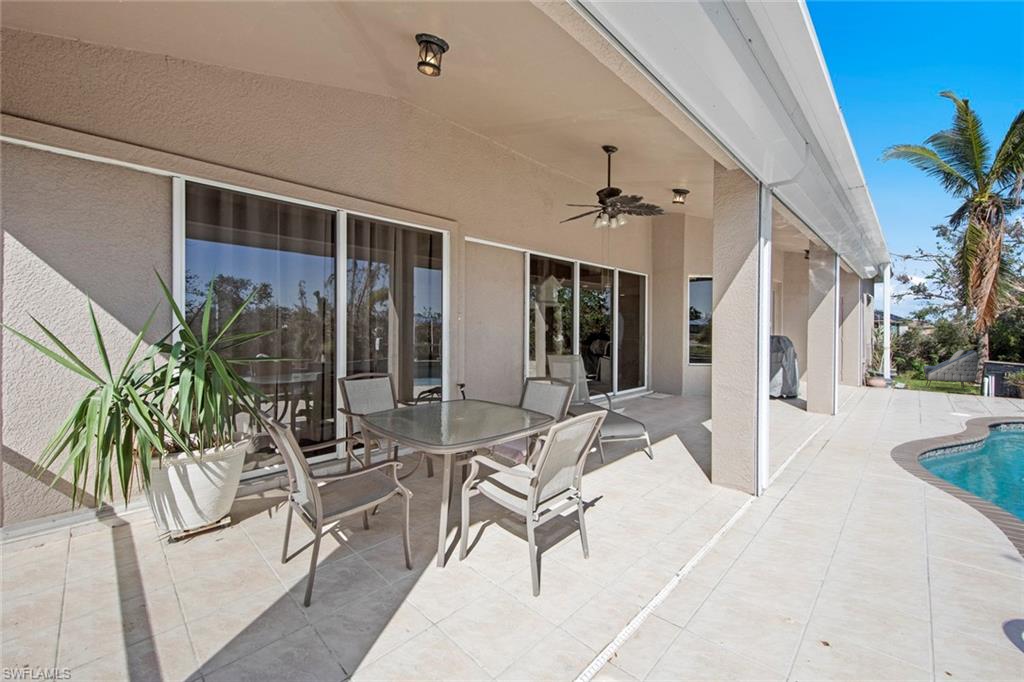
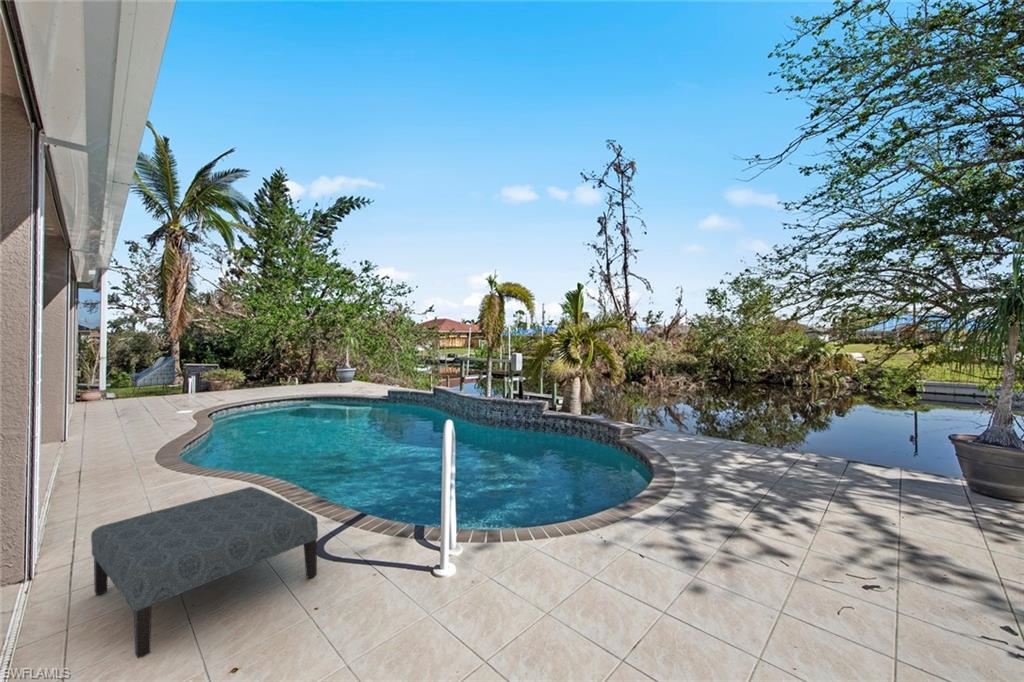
ottoman: none [745,475,980,658] -> present [91,487,318,658]

